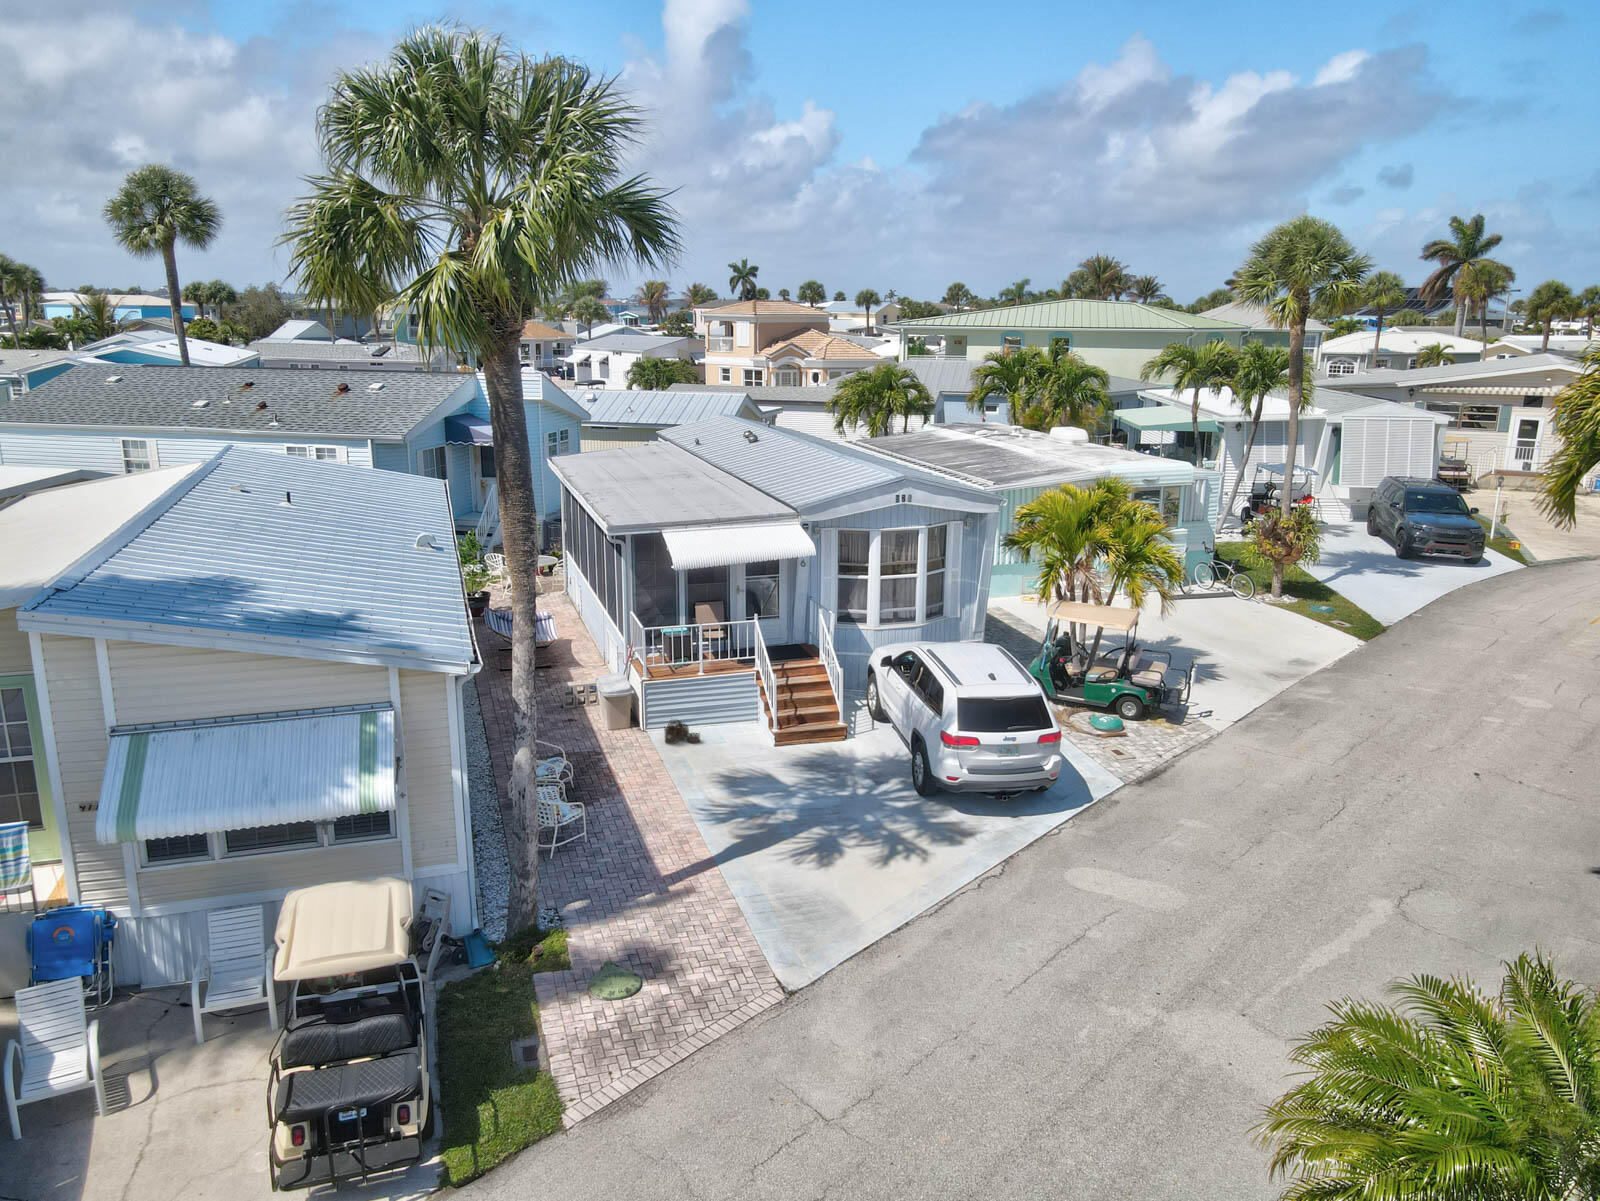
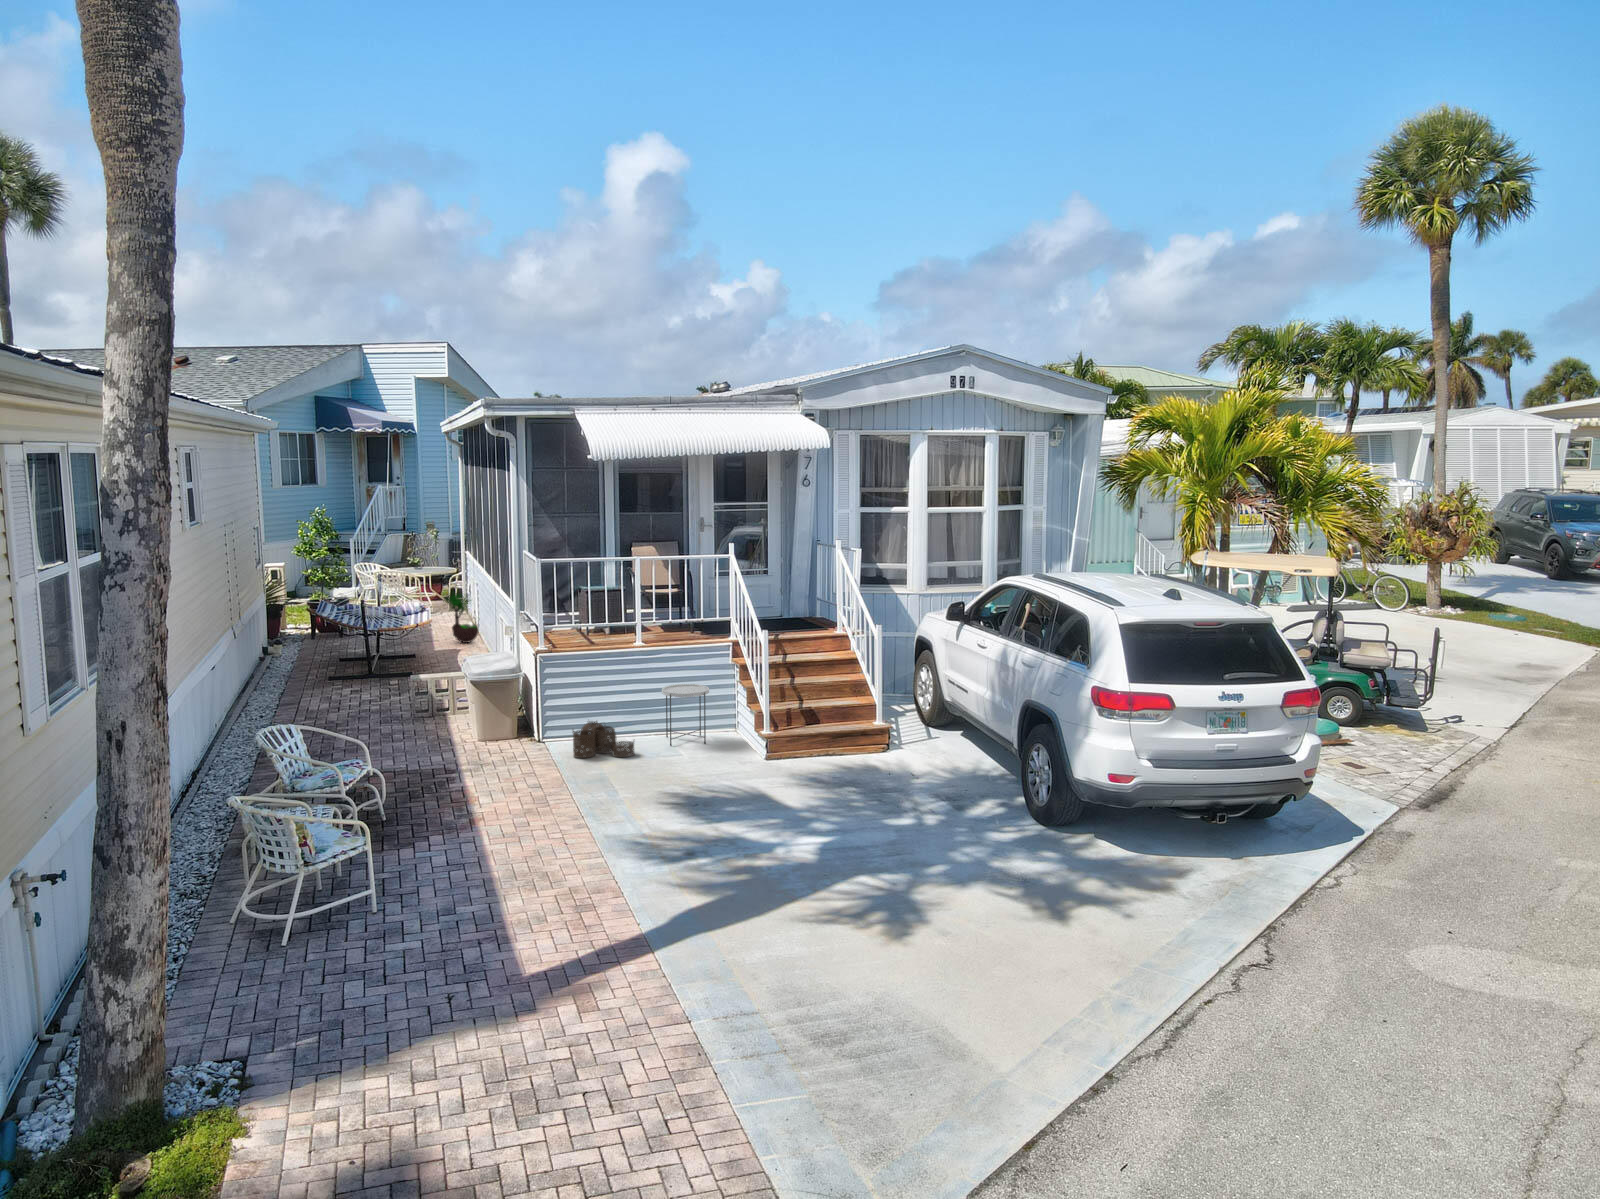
potted tree: none [560,596,585,634] -> present [443,593,479,643]
side table: none [715,696,743,734] -> present [662,684,709,746]

